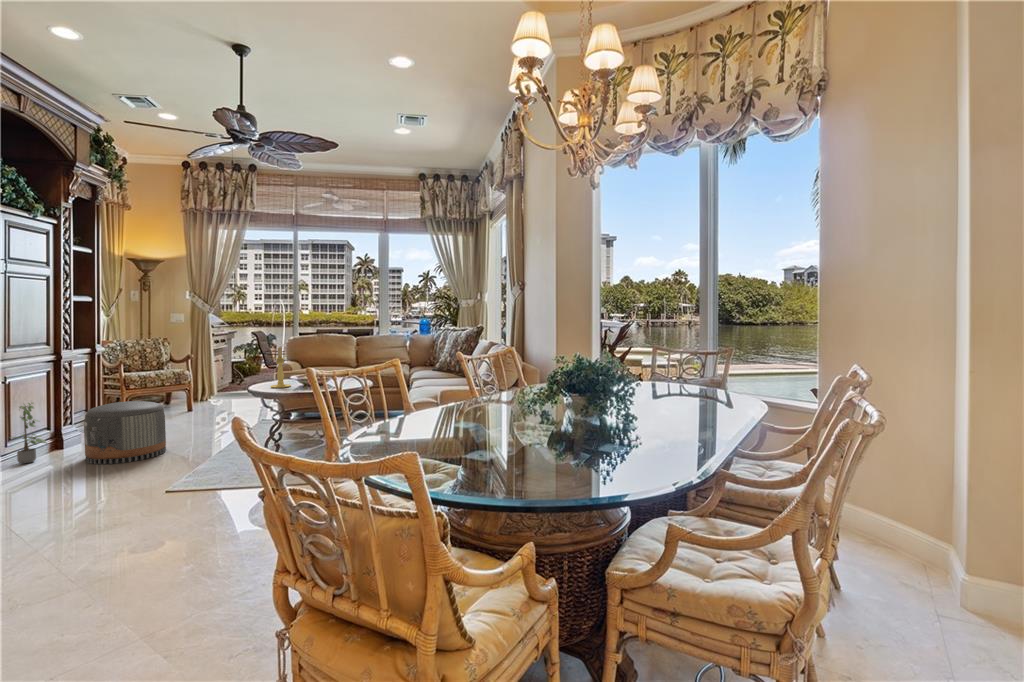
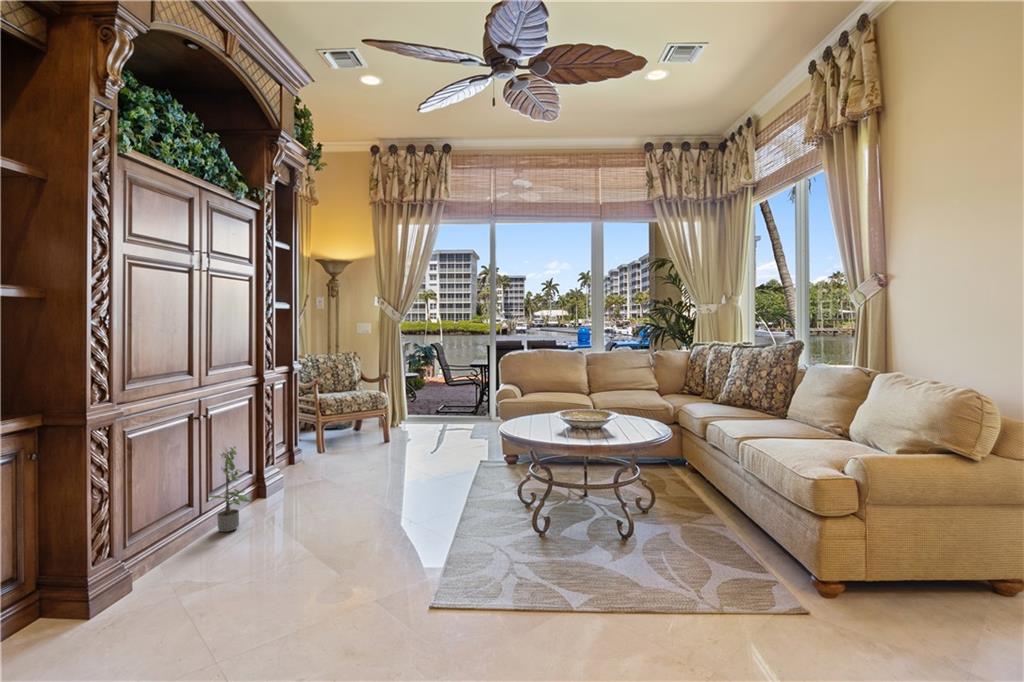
candle holder: present [270,347,291,388] -> none [523,371,551,432]
pouf: present [84,401,166,464] -> none [297,446,394,542]

